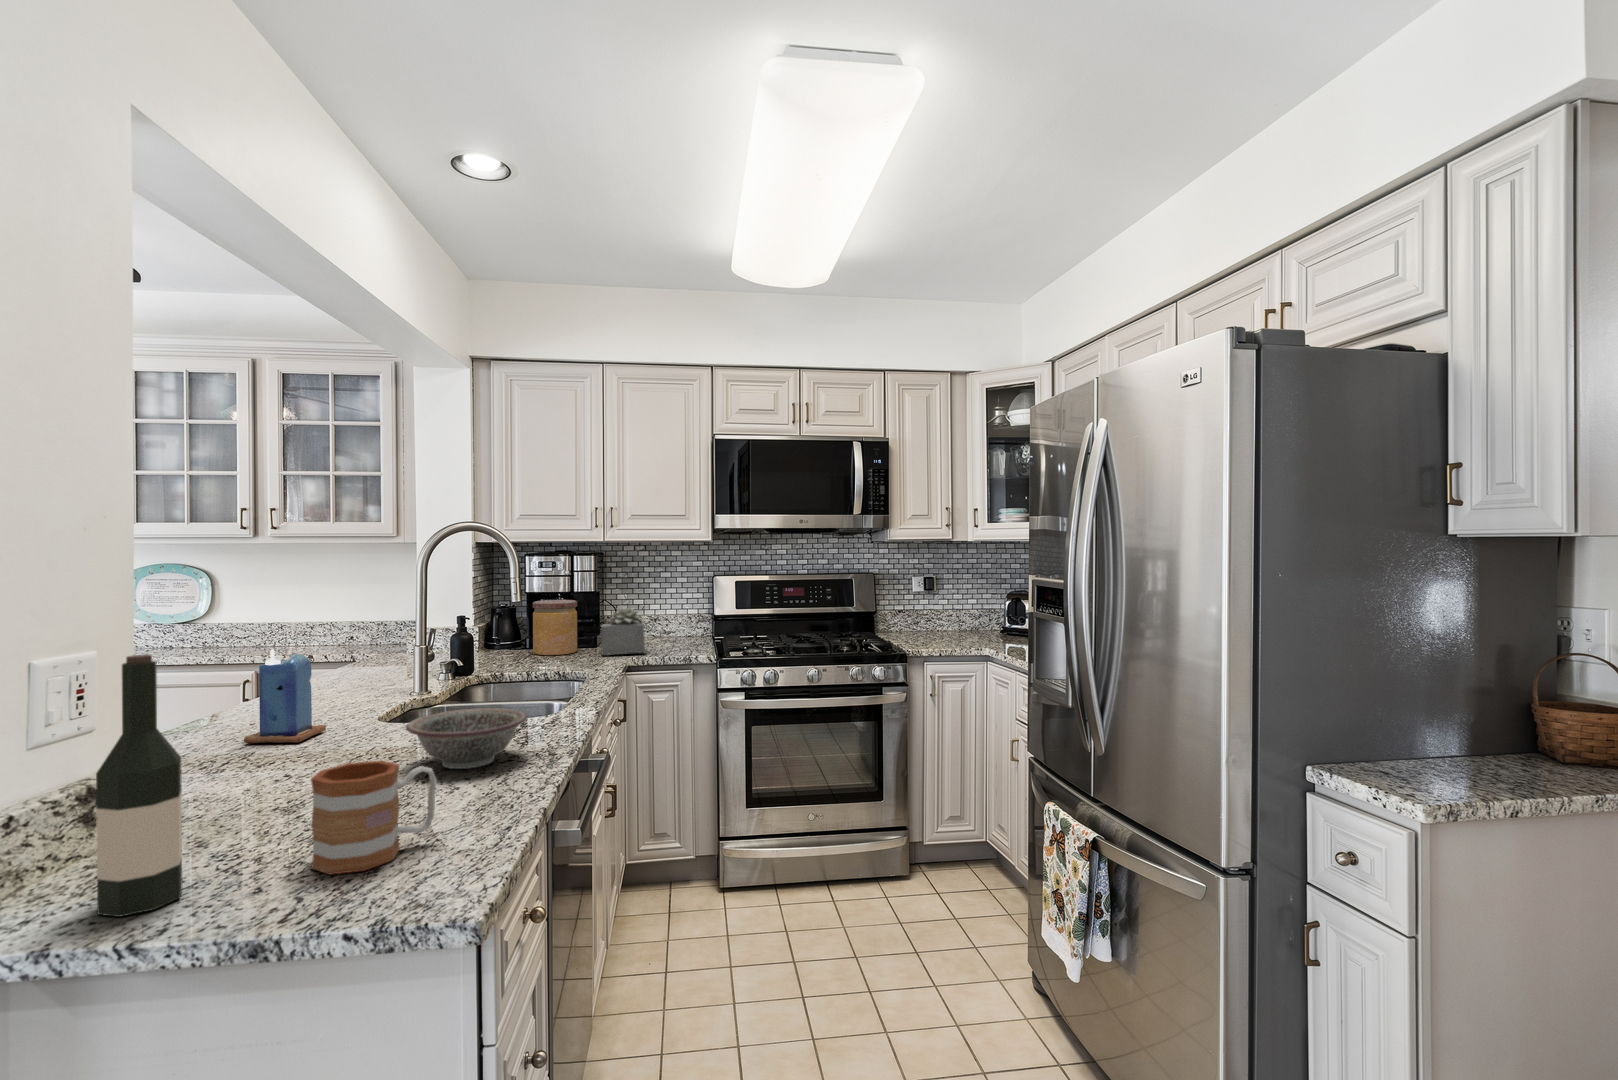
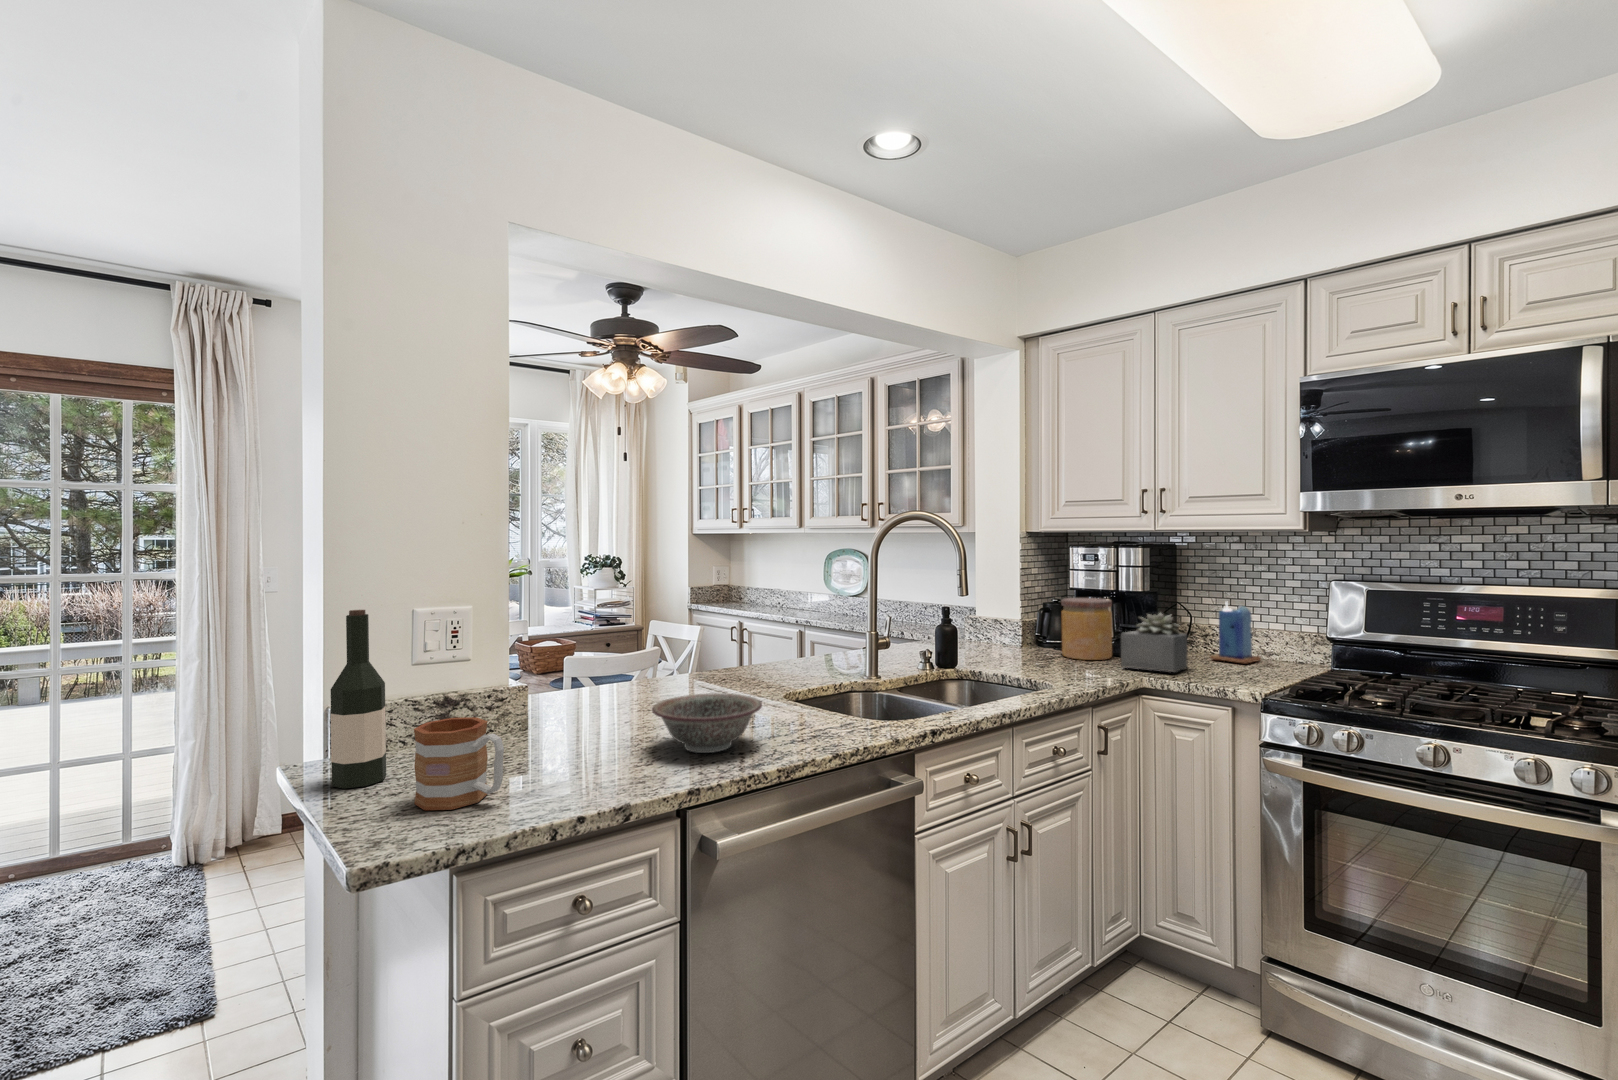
candle: present [244,649,326,743] -> present [1210,602,1261,664]

